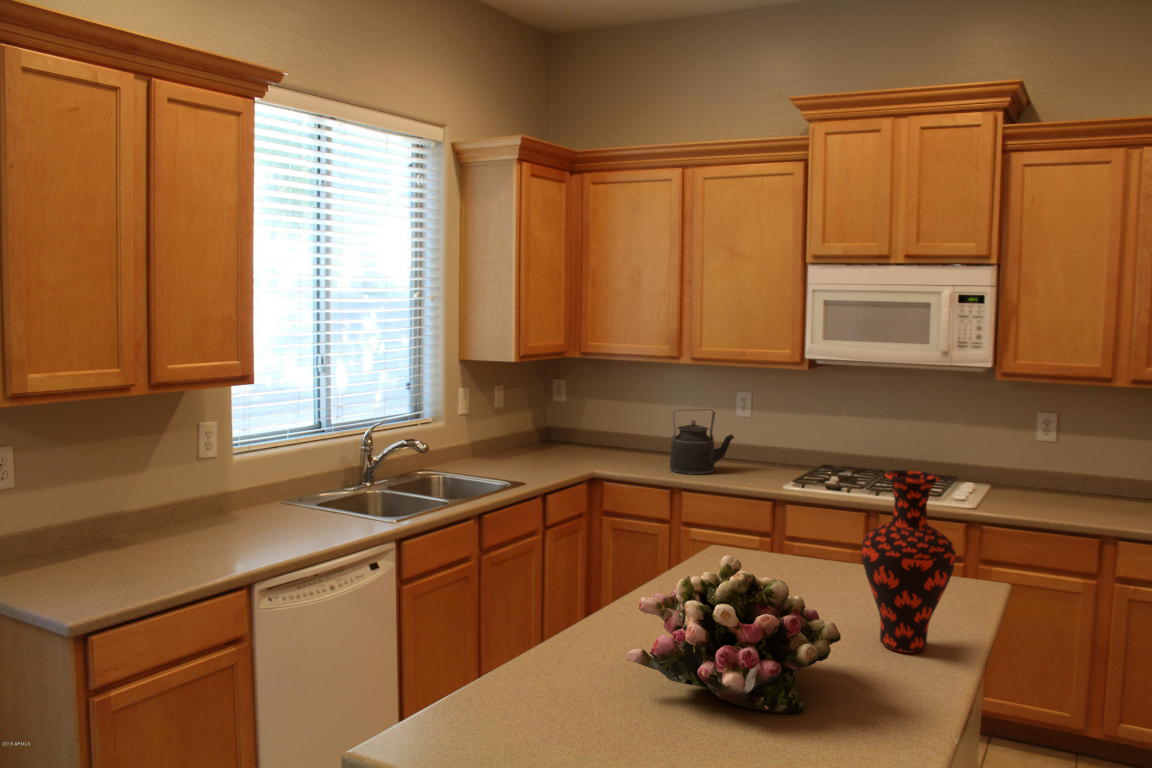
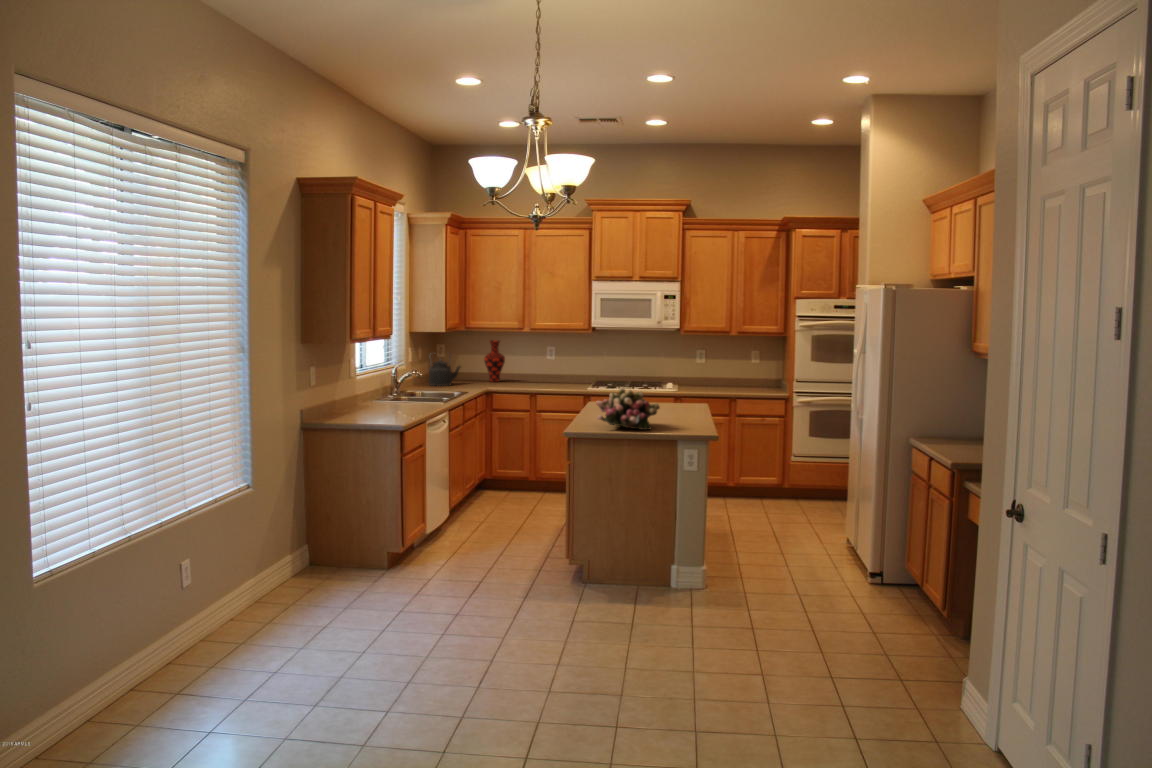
kettle: present [670,409,734,475] -> present [429,359,460,386]
vase: present [862,470,956,653] -> present [484,340,505,382]

